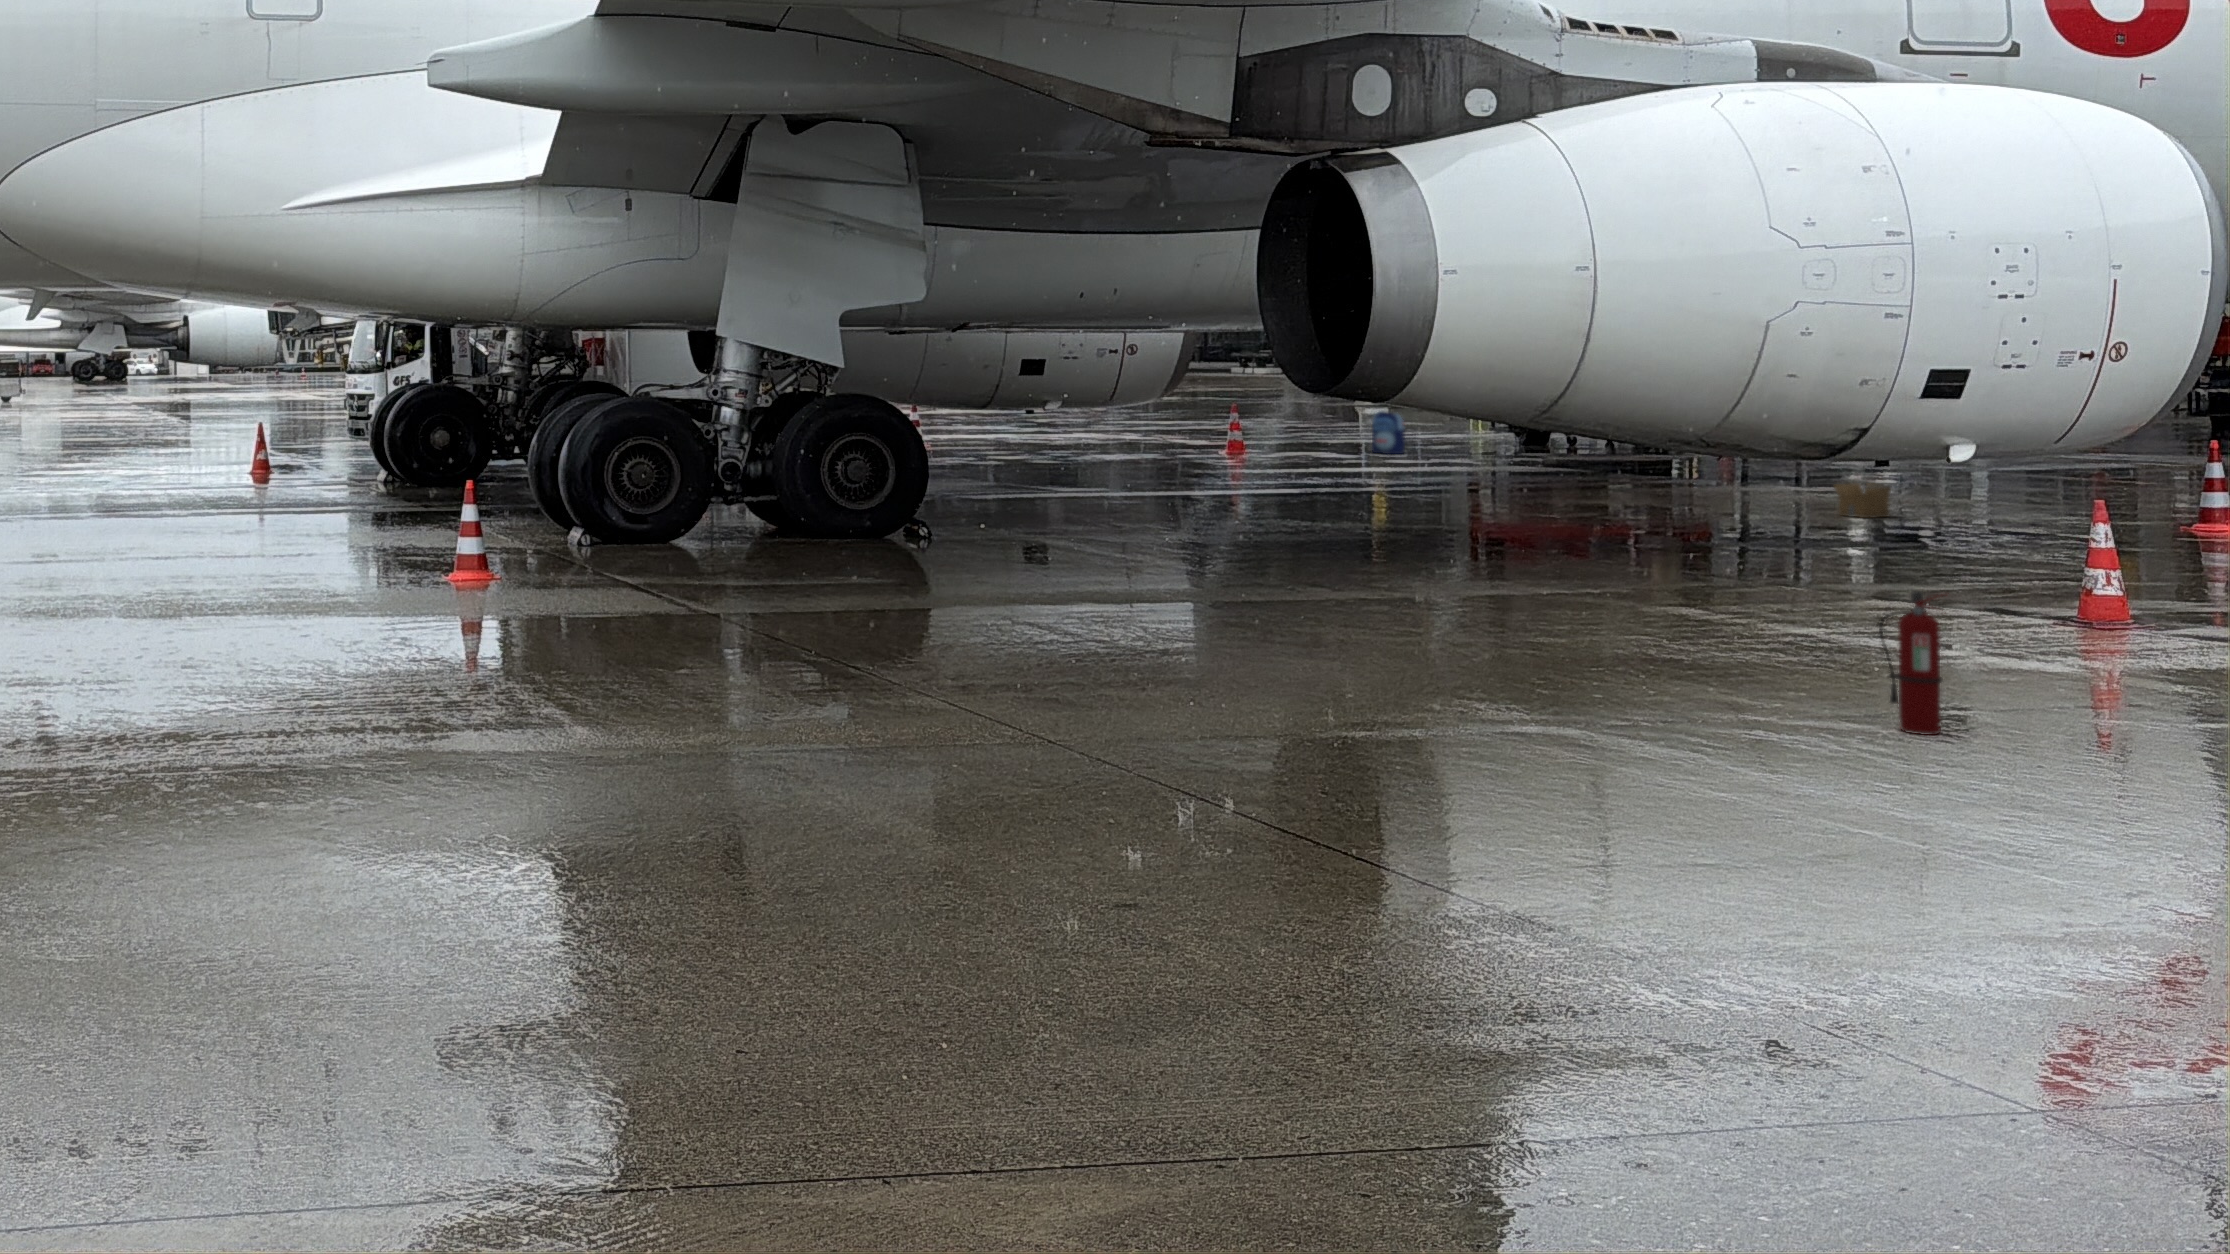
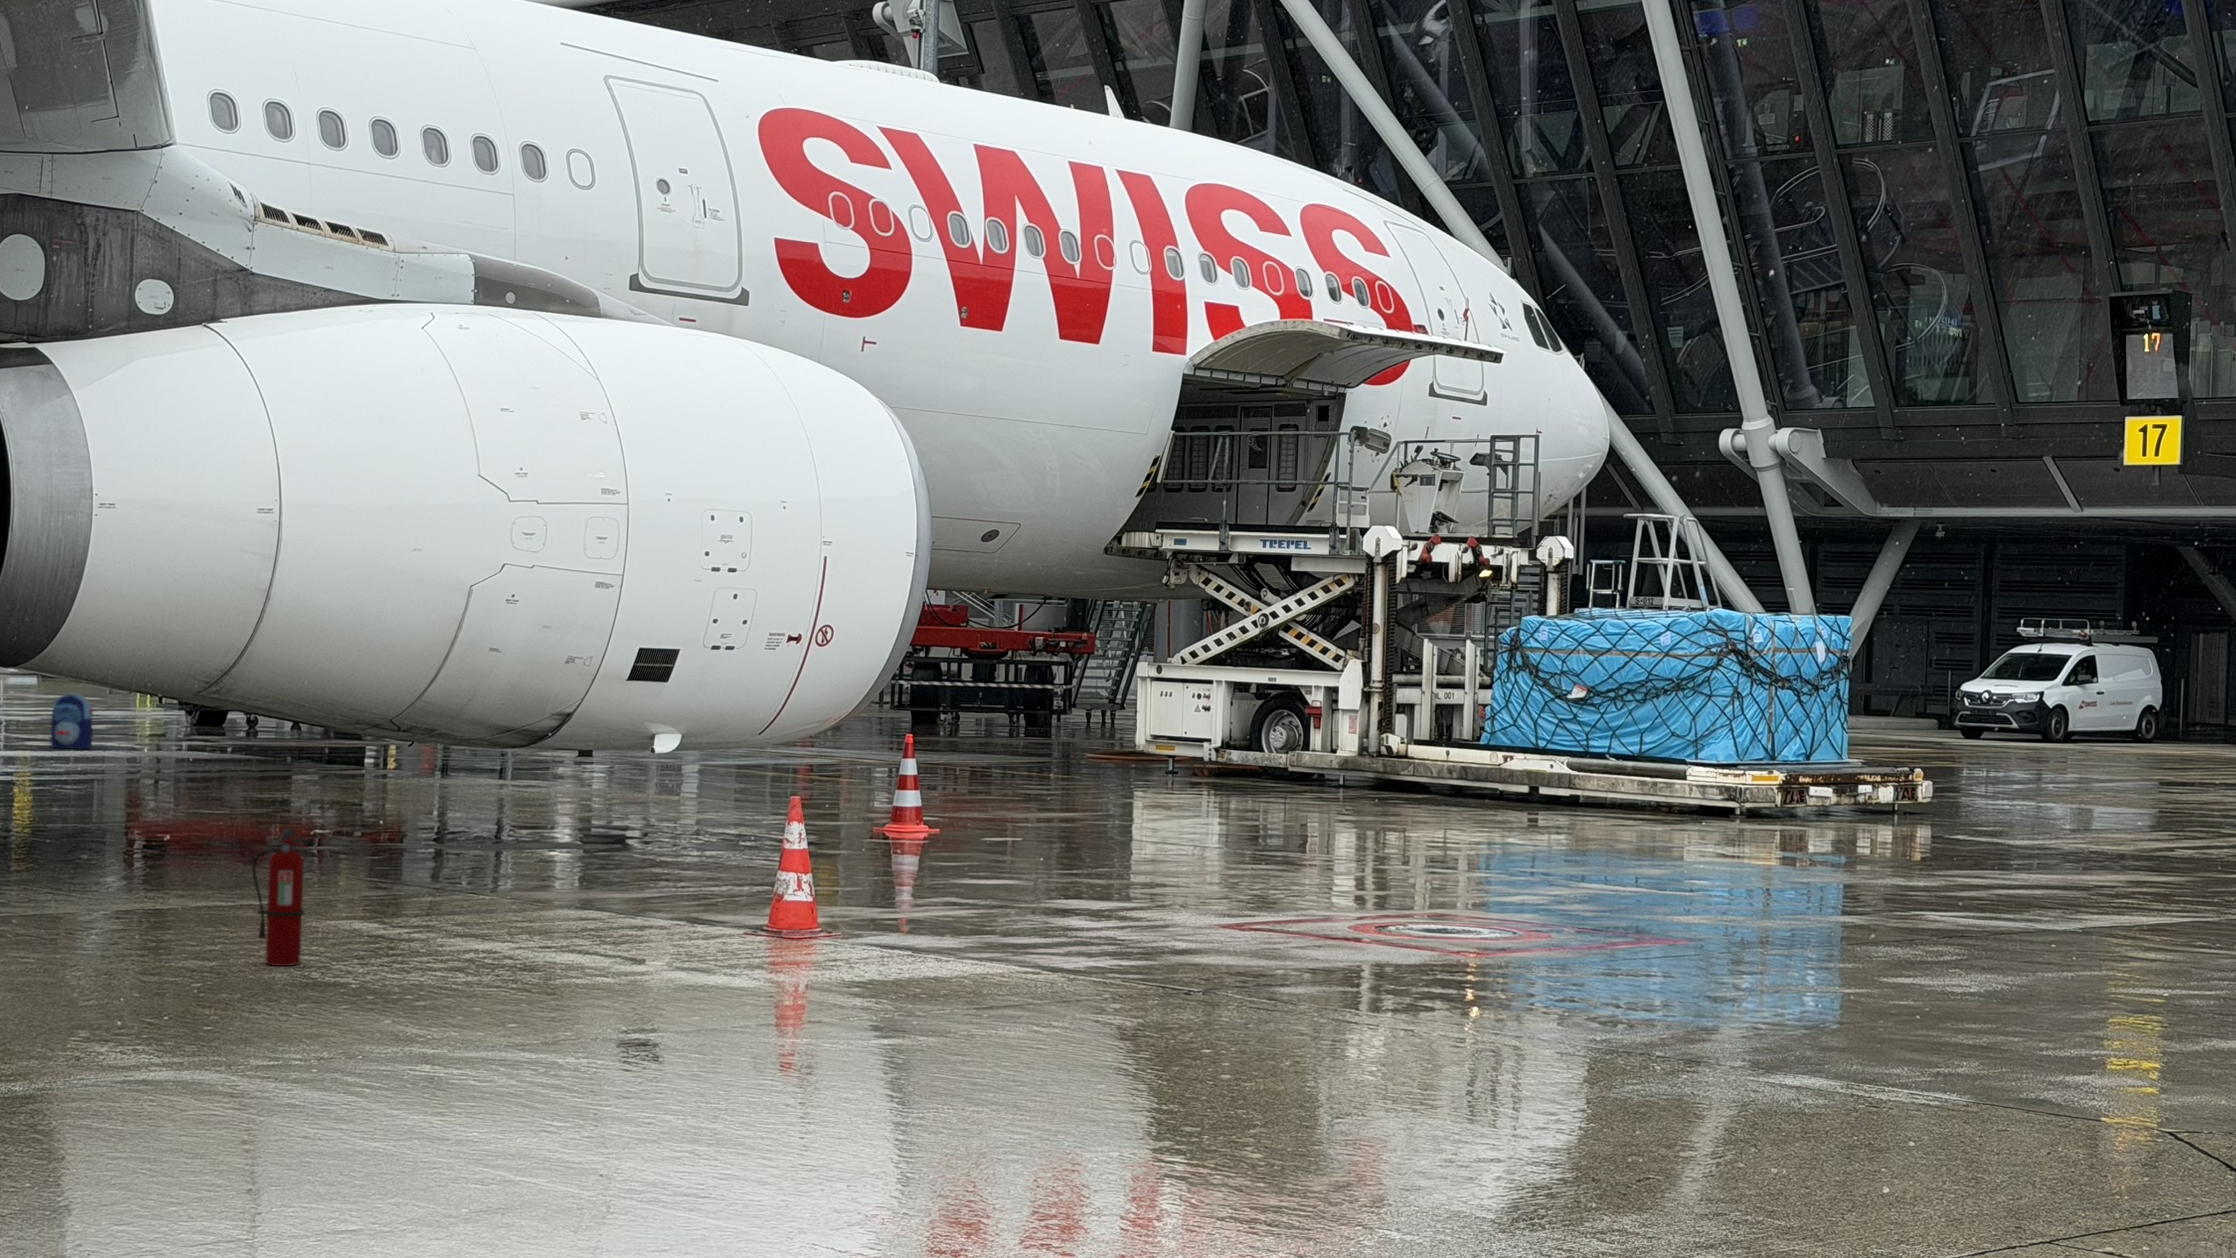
cardboard box: present [1834,483,1891,518] -> none [550,775,608,815]
fire extinguisher: present [1879,591,1942,735] -> present [252,829,306,966]

